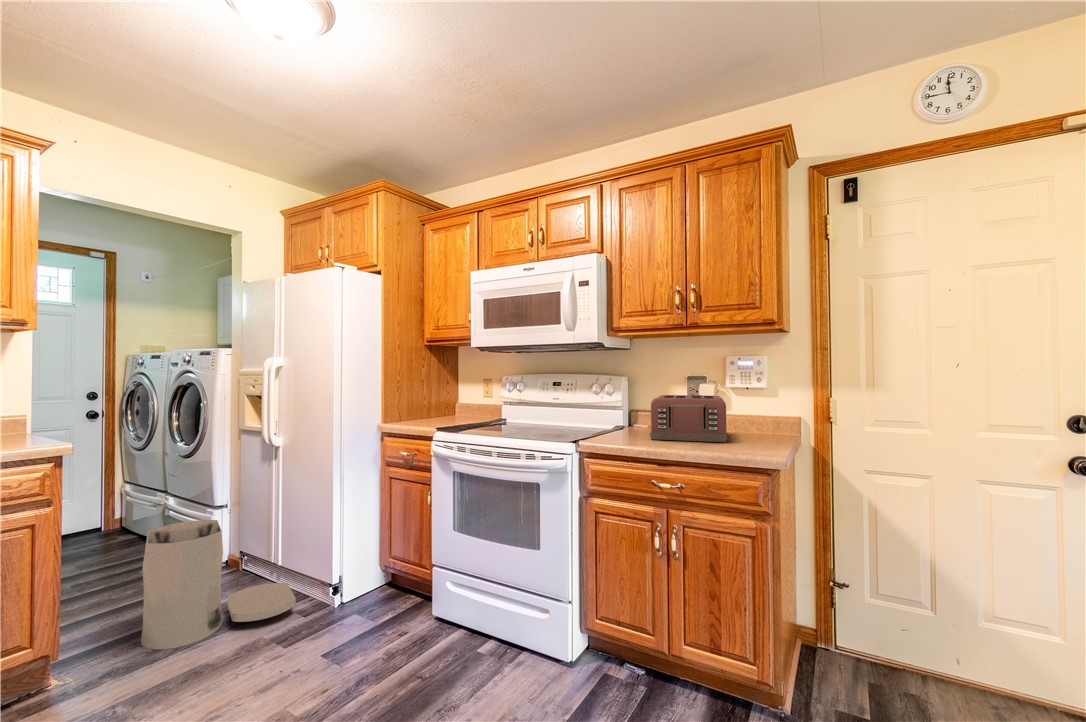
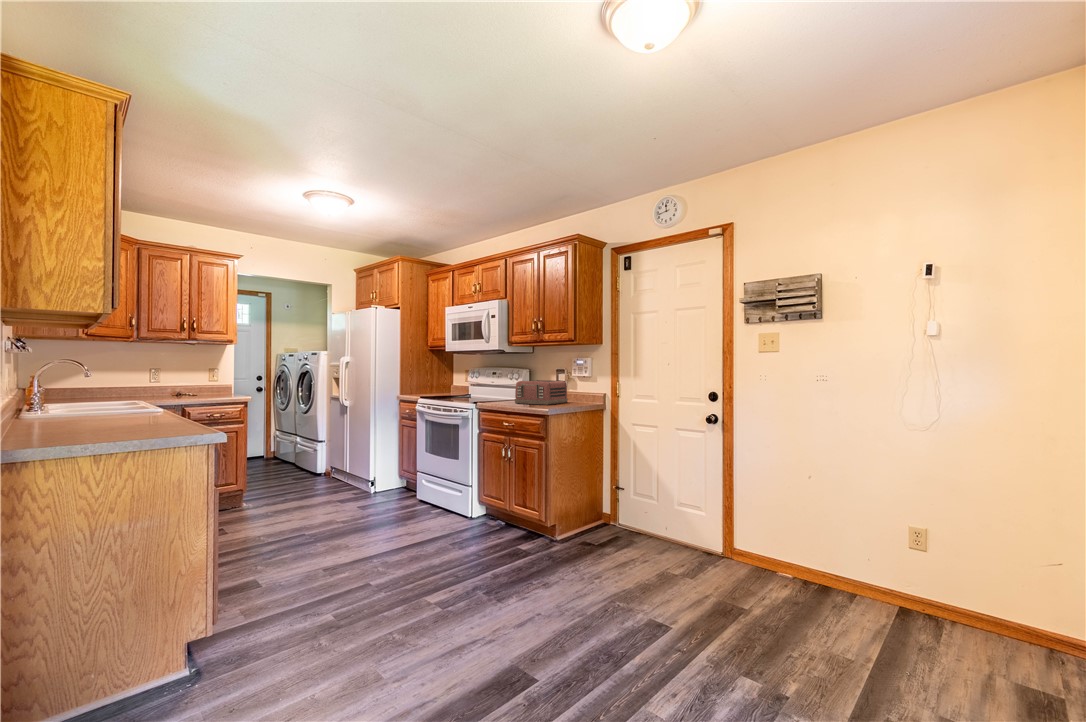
trash can: present [141,520,296,650] -> none [280,442,352,499]

